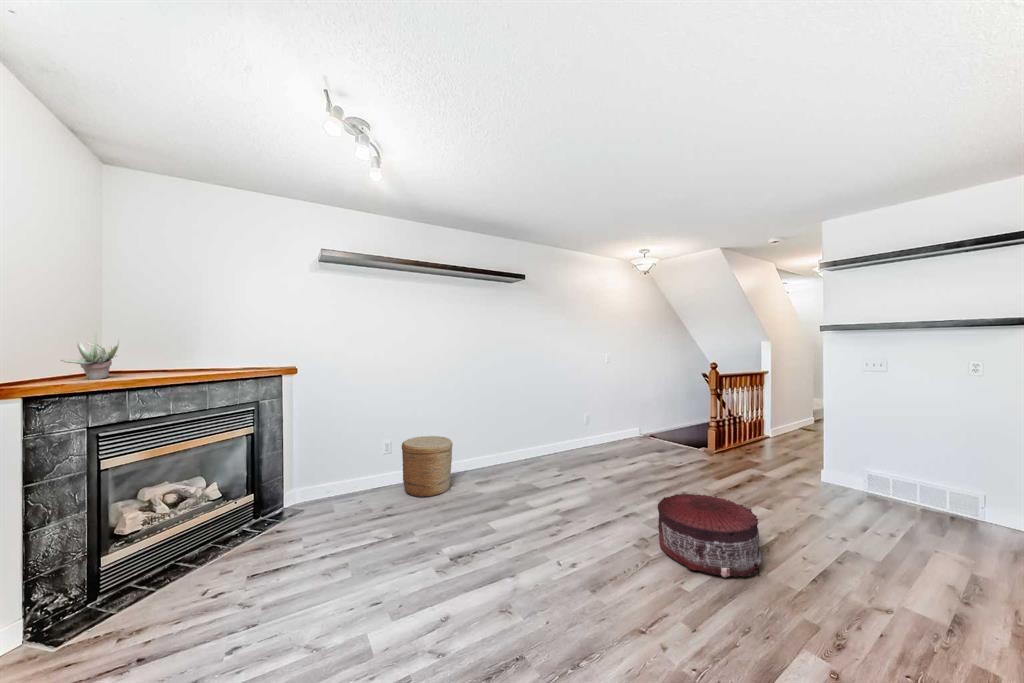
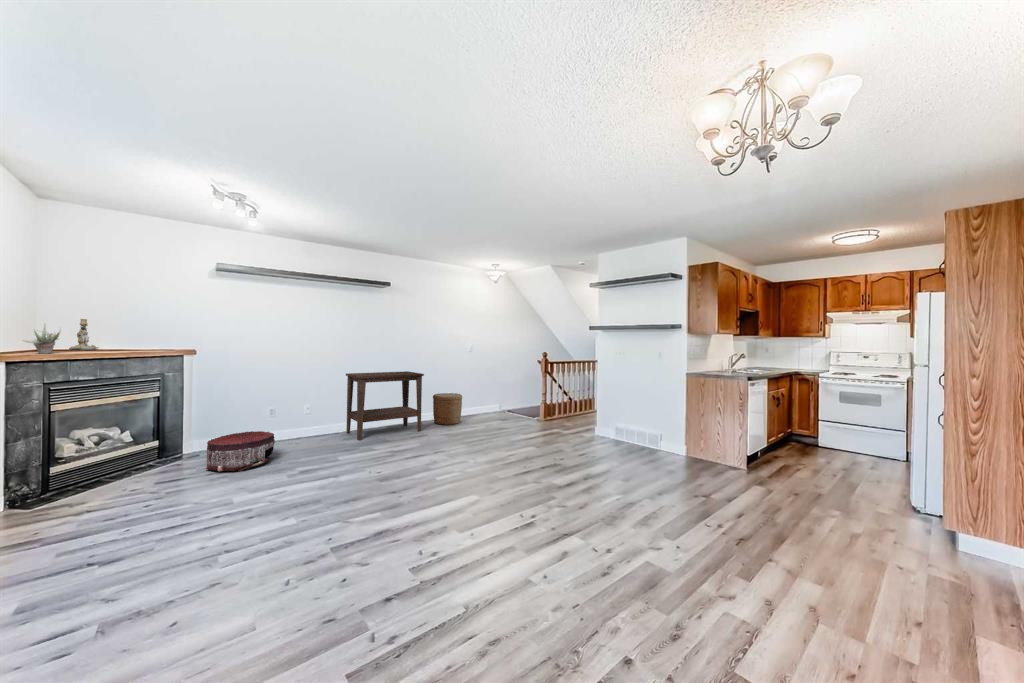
candlestick: none [140,327,178,369] -> present [69,319,98,350]
side table: none [470,388,570,485] -> present [346,371,424,440]
woven basket: present [402,436,453,497] -> present [433,393,462,425]
pouf: present [658,494,761,578] -> present [206,431,275,471]

